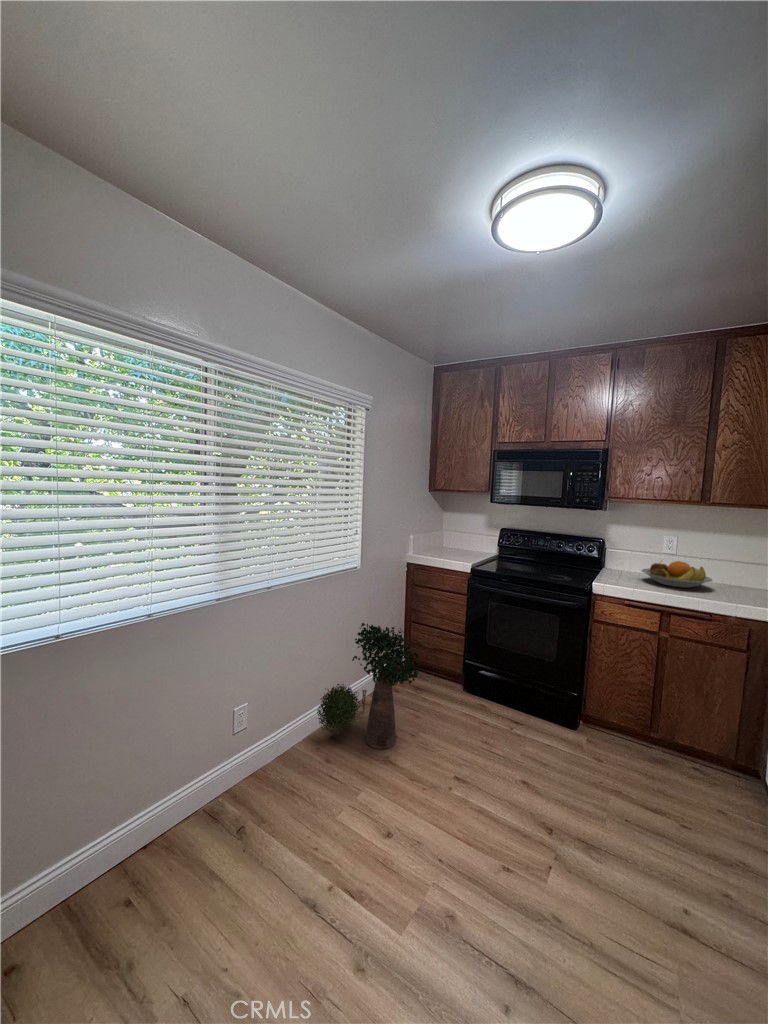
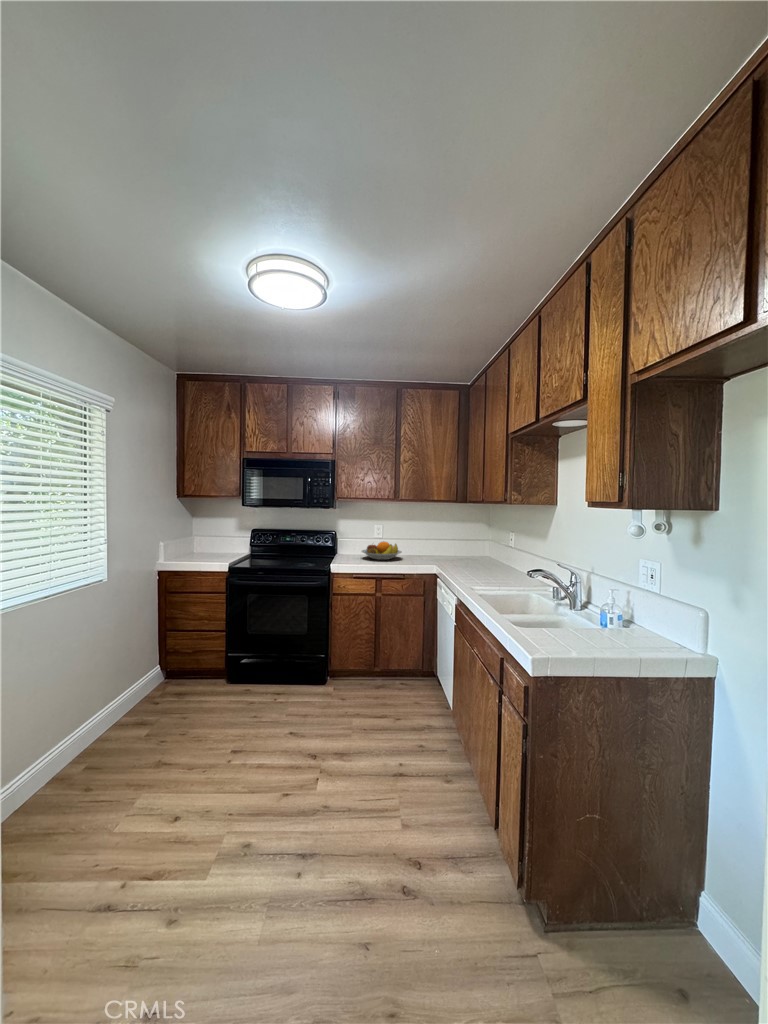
potted plant: present [317,623,419,749] -> none [61,634,188,769]

